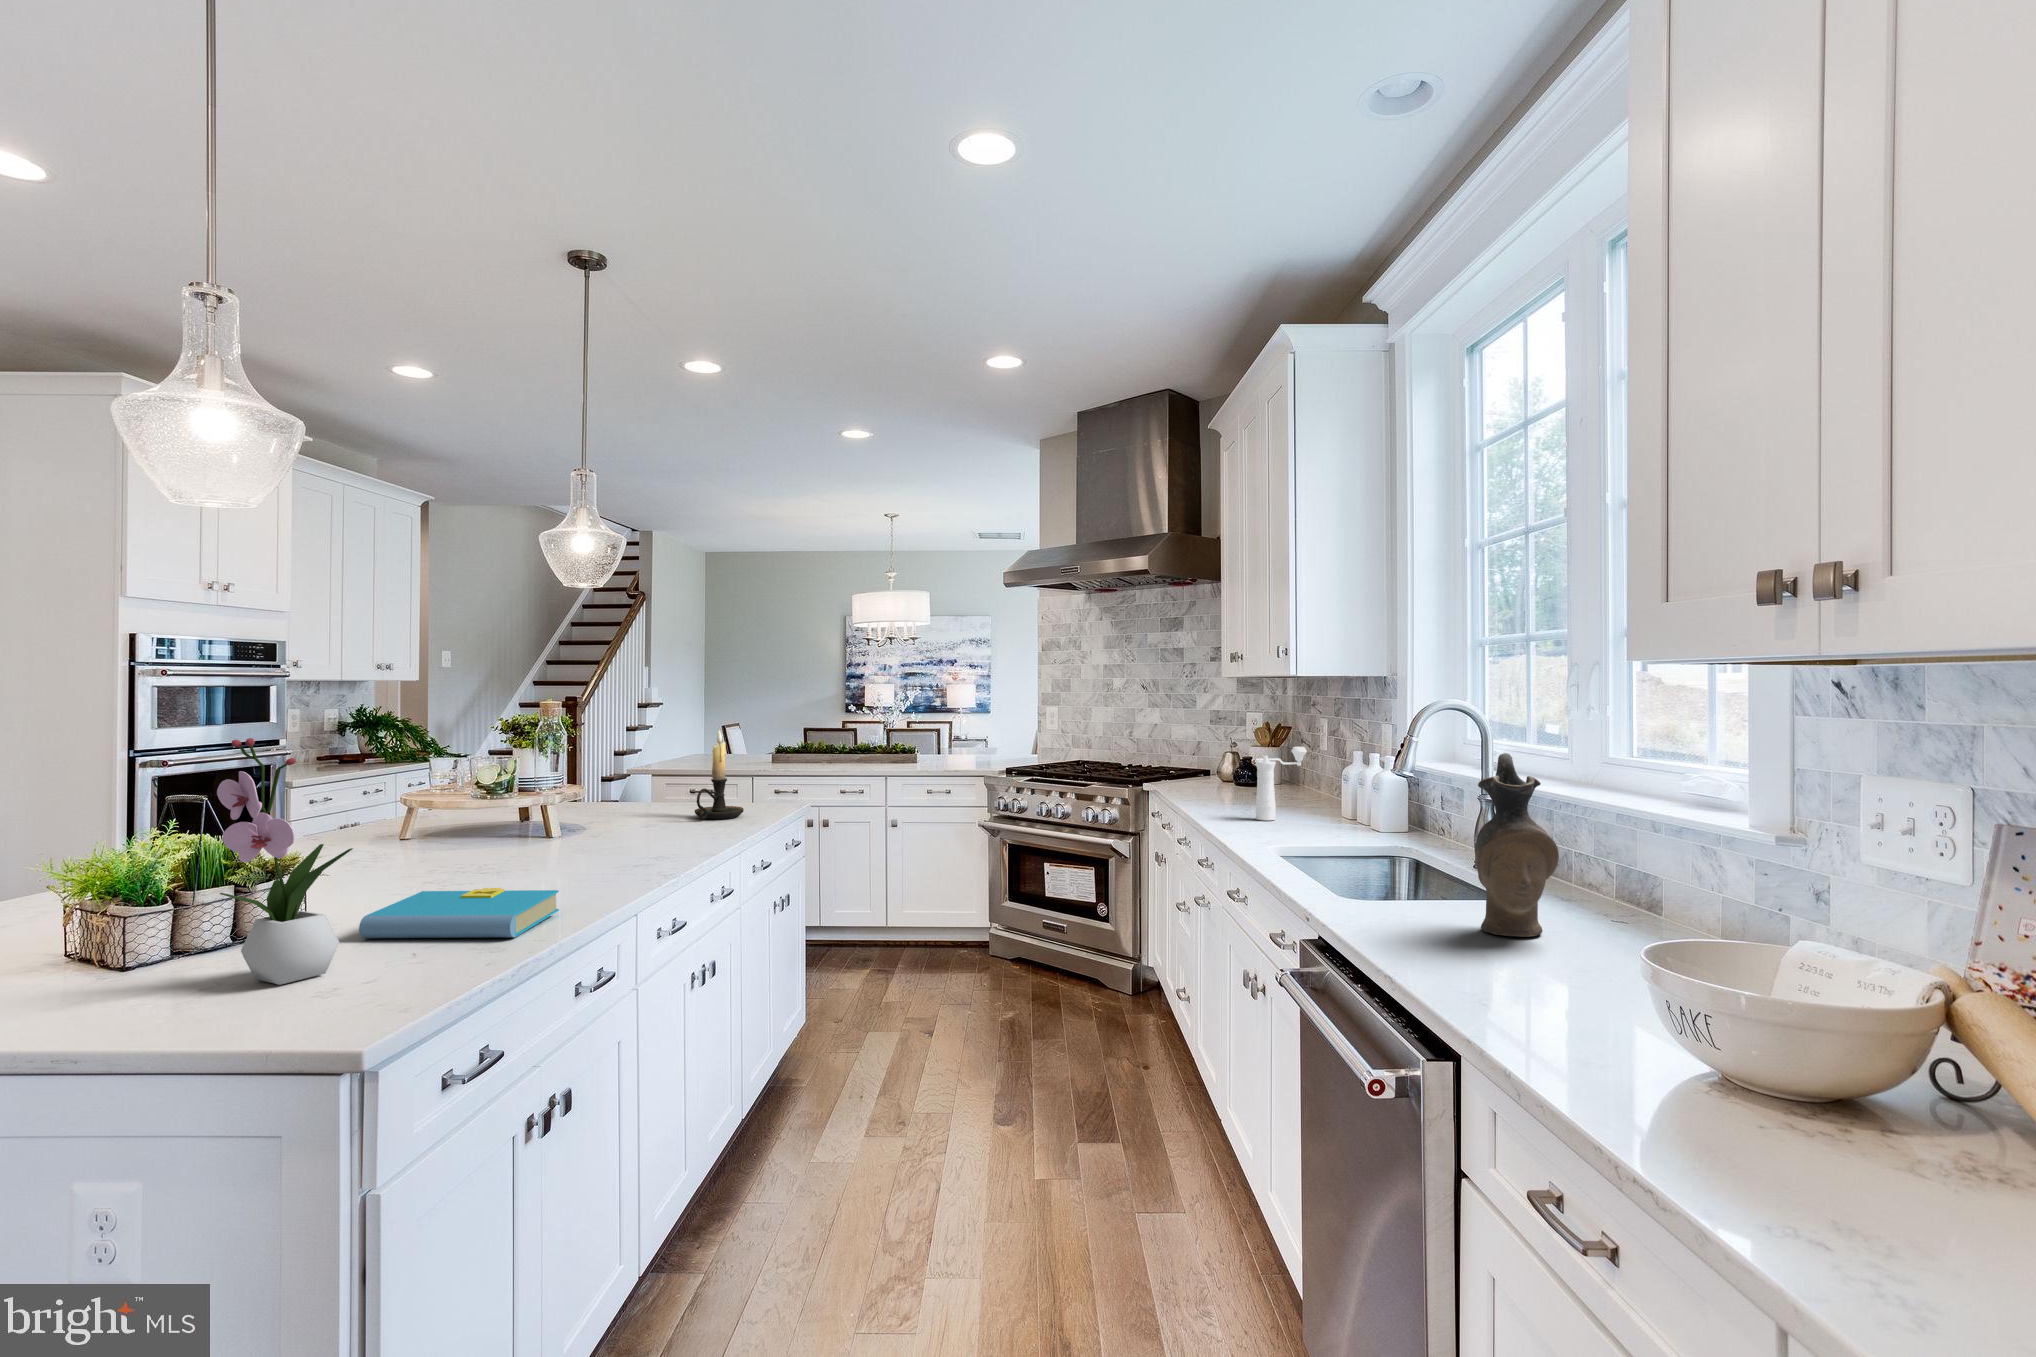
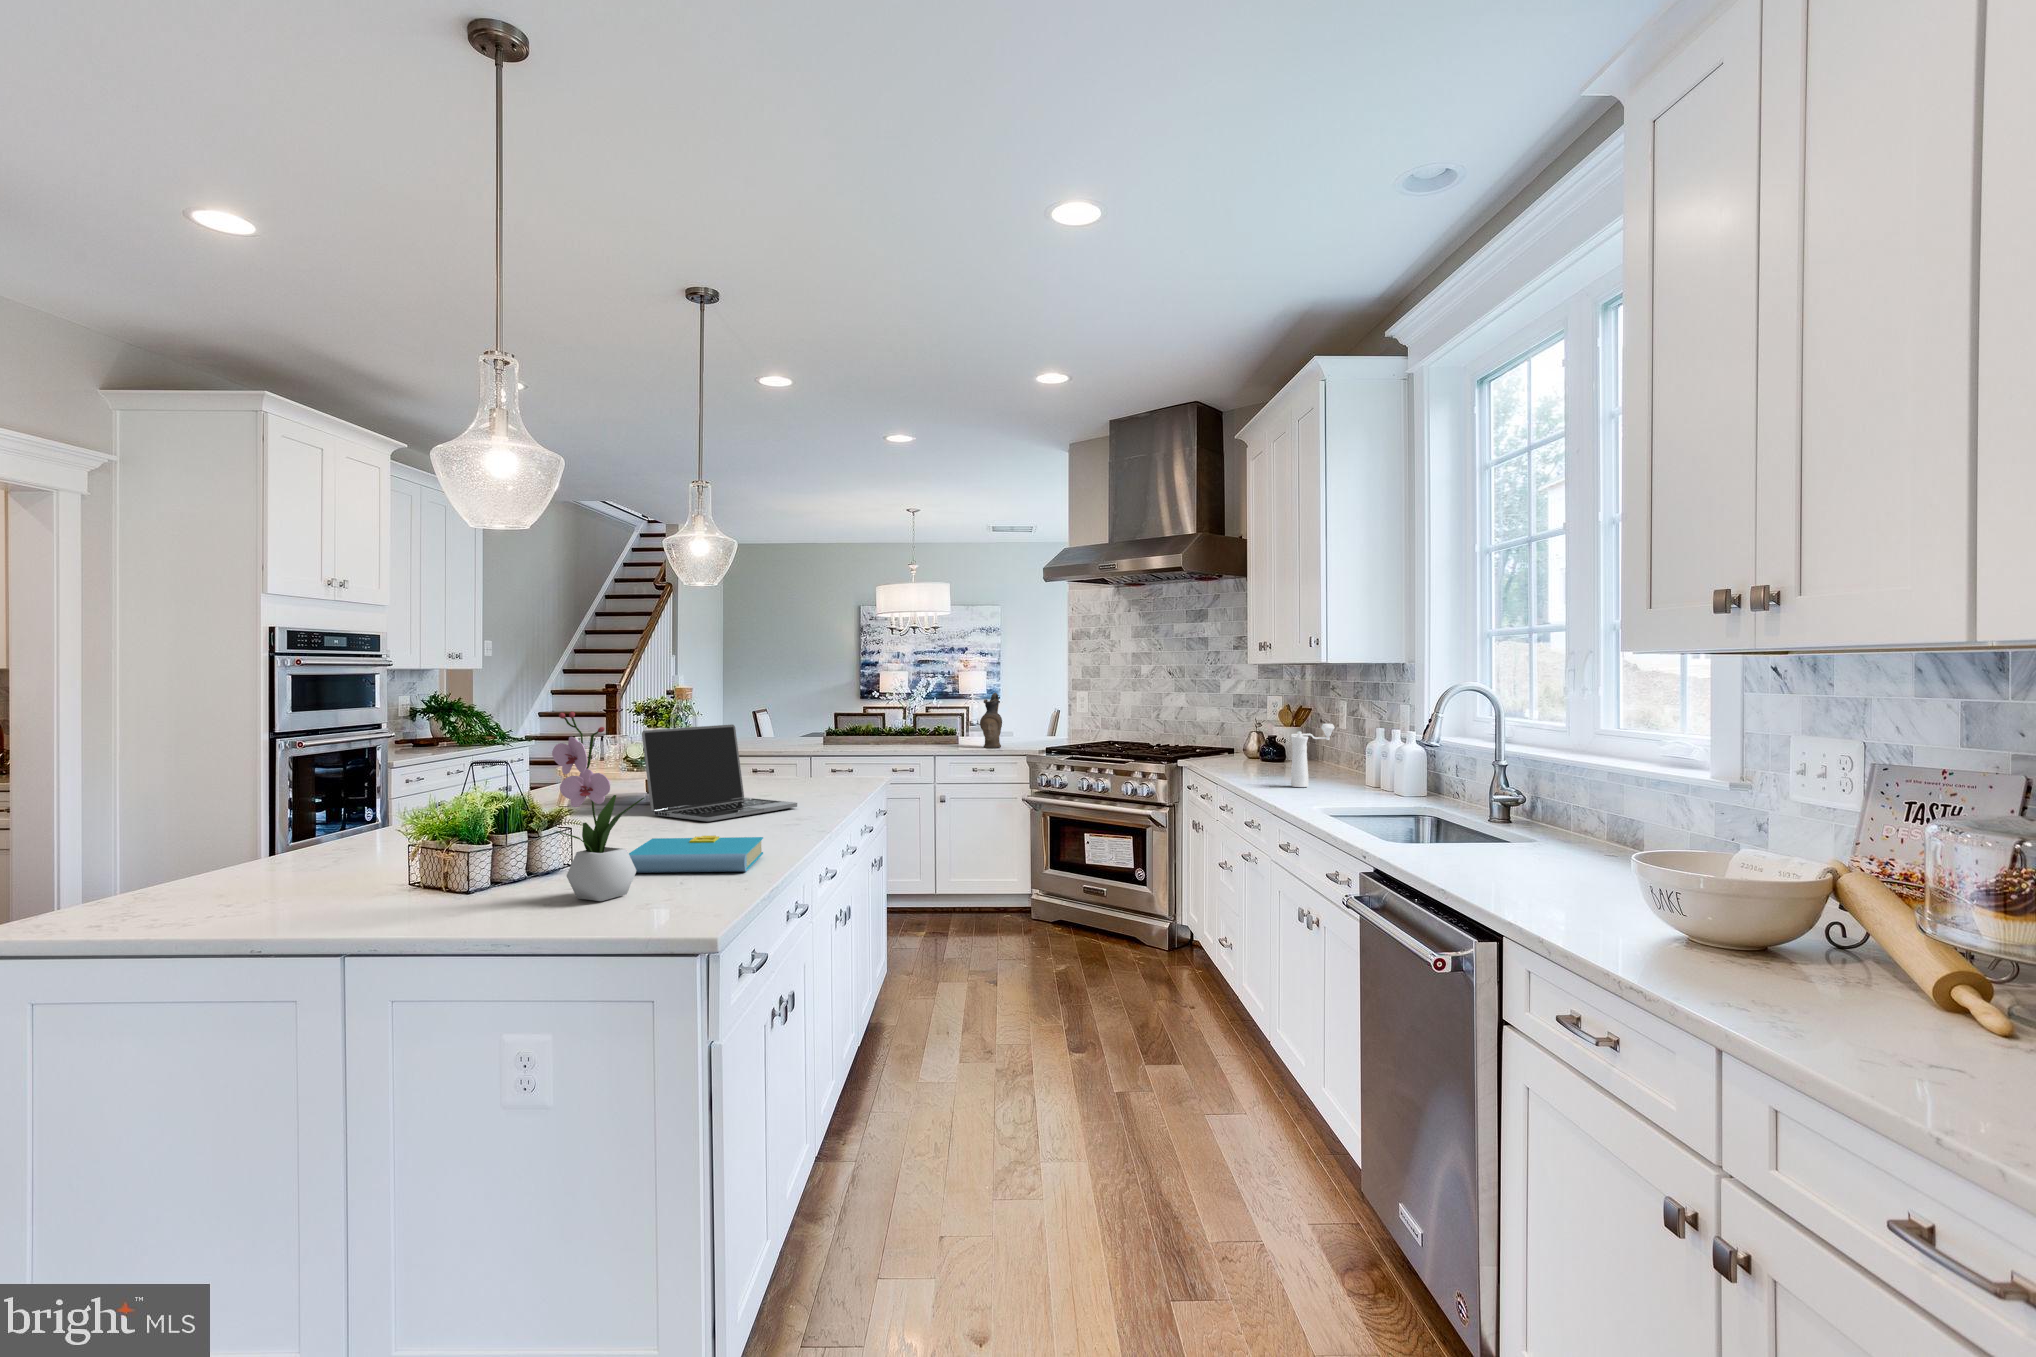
candle holder: present [695,730,744,820] -> none [800,711,842,789]
laptop: none [478,746,666,862] -> present [642,725,797,822]
ceramic pitcher: present [1476,753,1559,936] -> present [980,693,1002,748]

